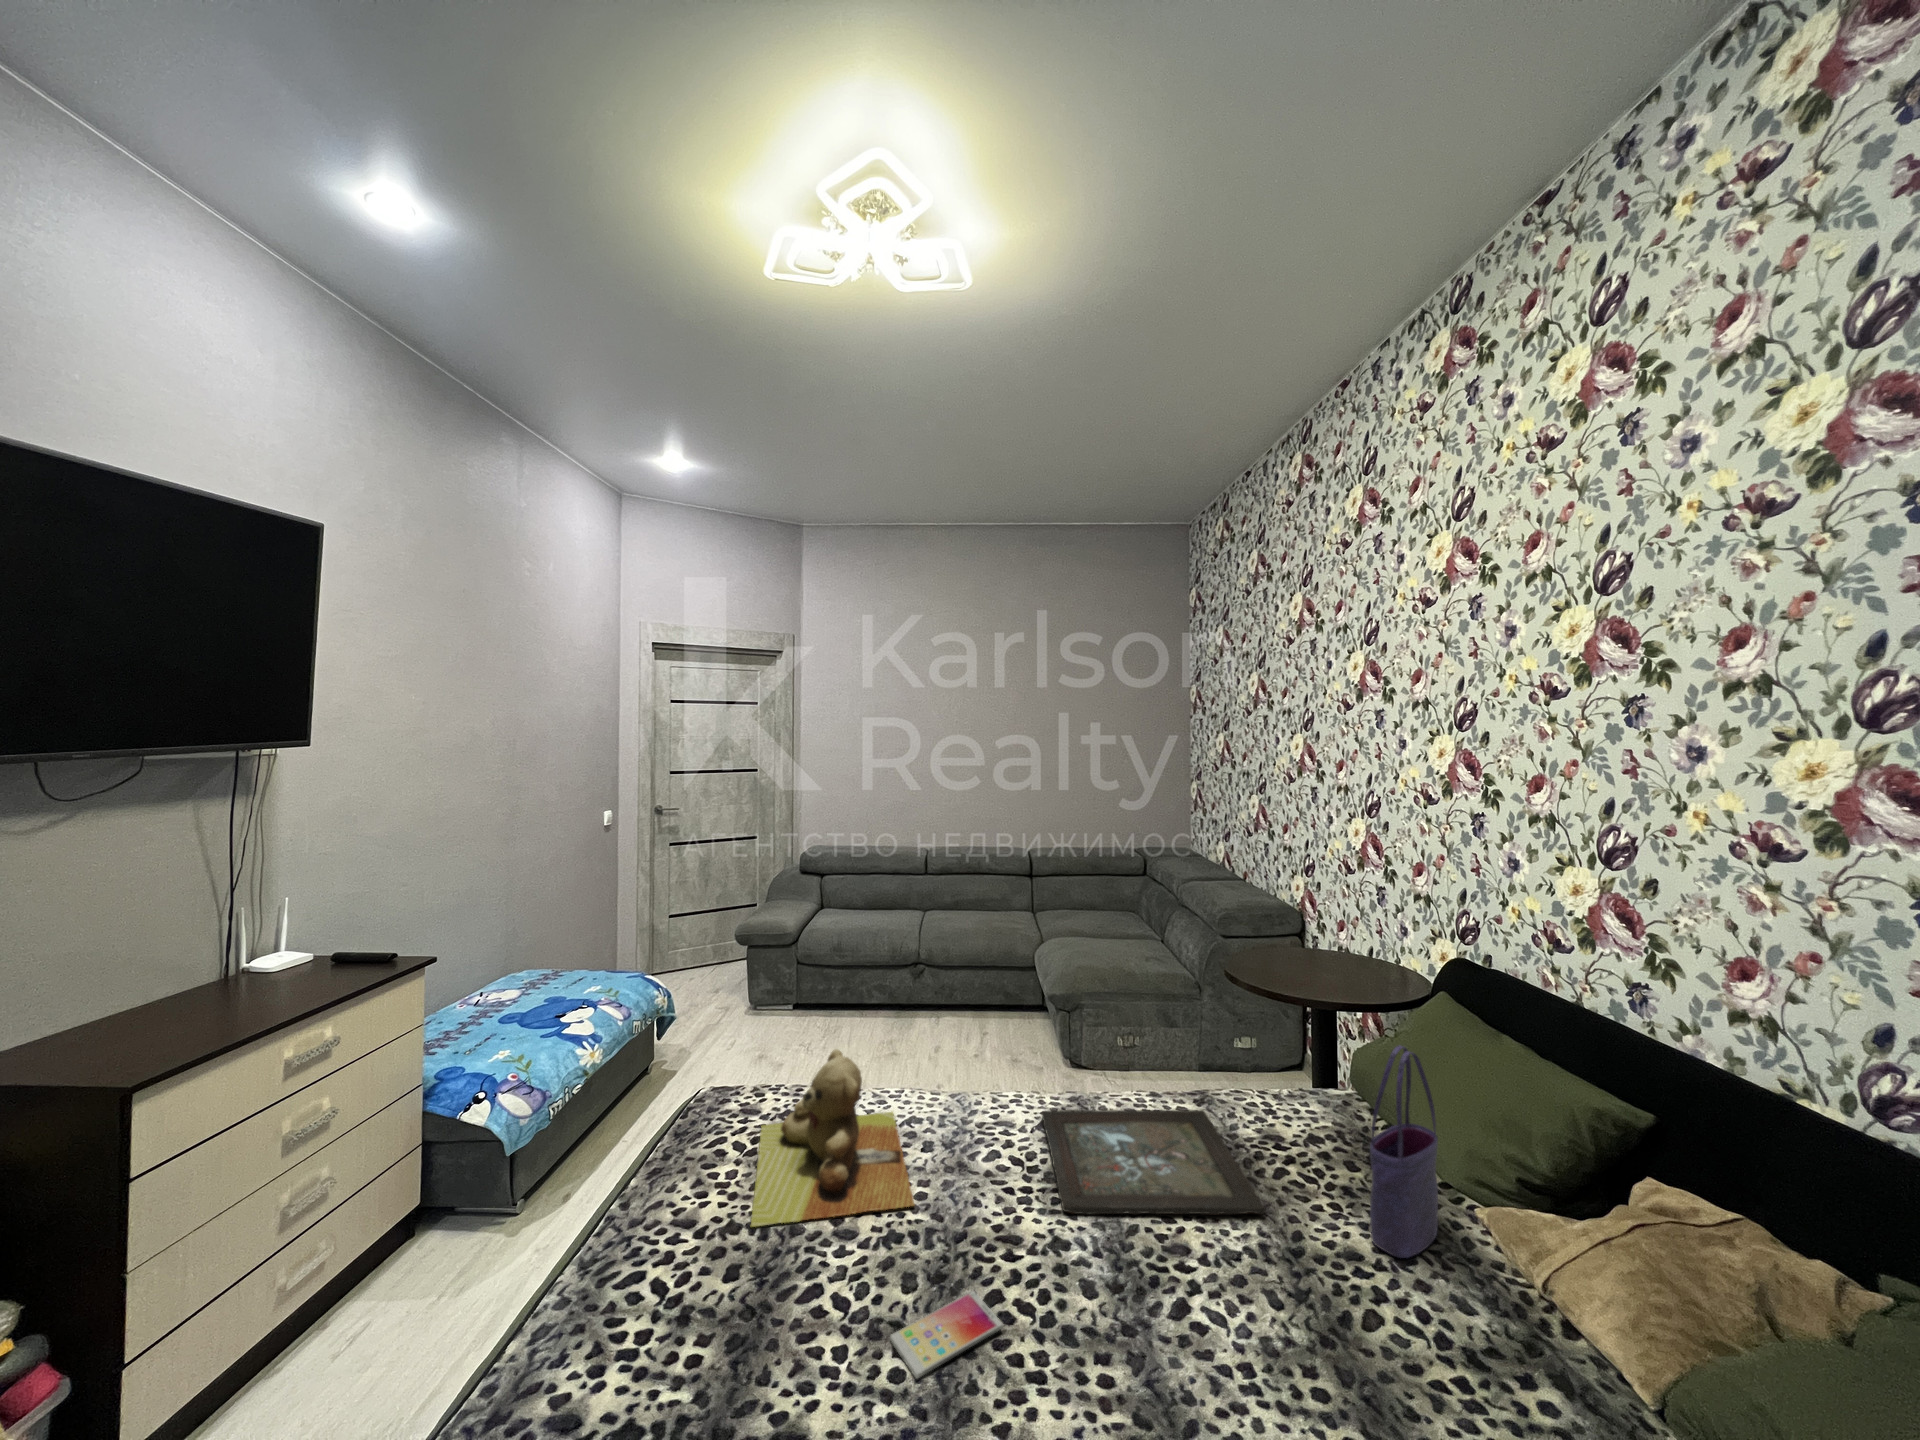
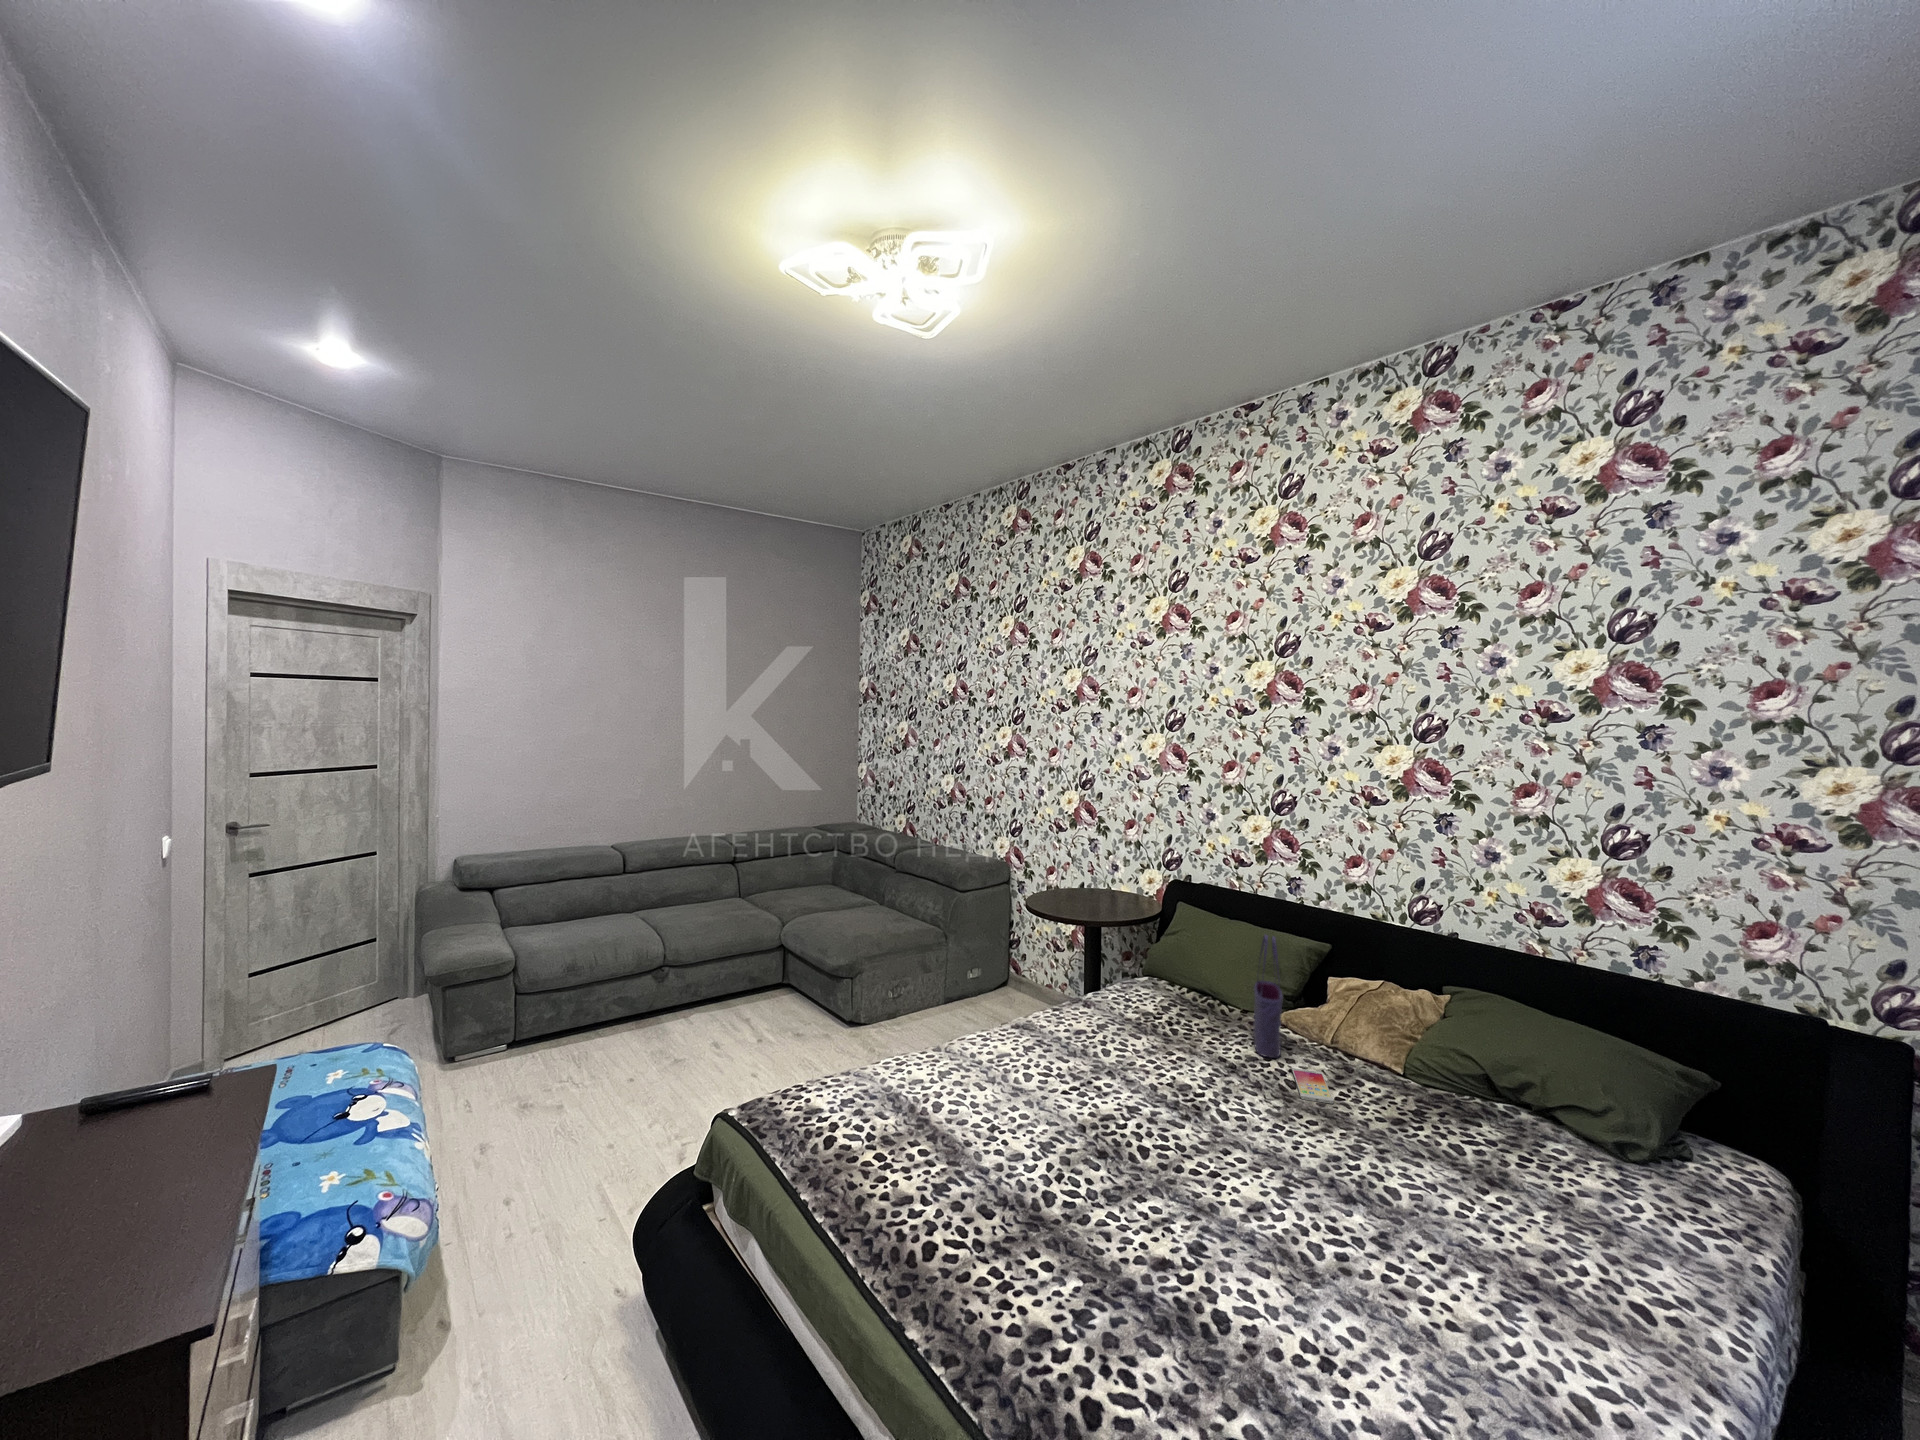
teddy bear: present [751,1049,915,1227] -> none [858,1044,1055,1211]
tray: present [1041,1110,1266,1215] -> none [1036,1016,1212,1105]
smartphone: present [890,1291,1003,1379] -> present [1292,1068,1333,1104]

